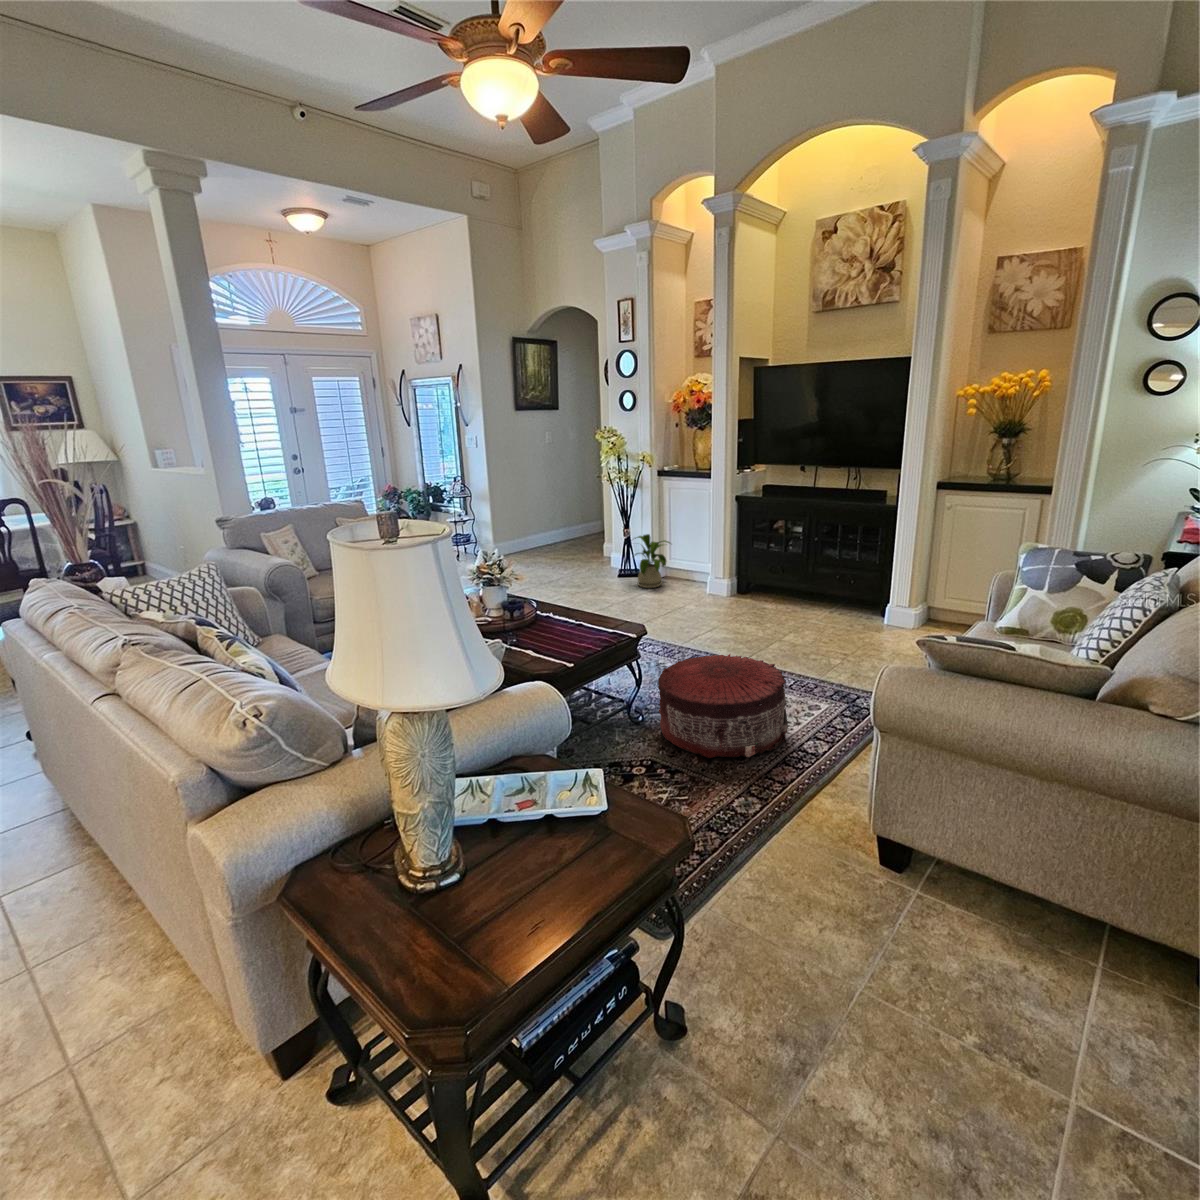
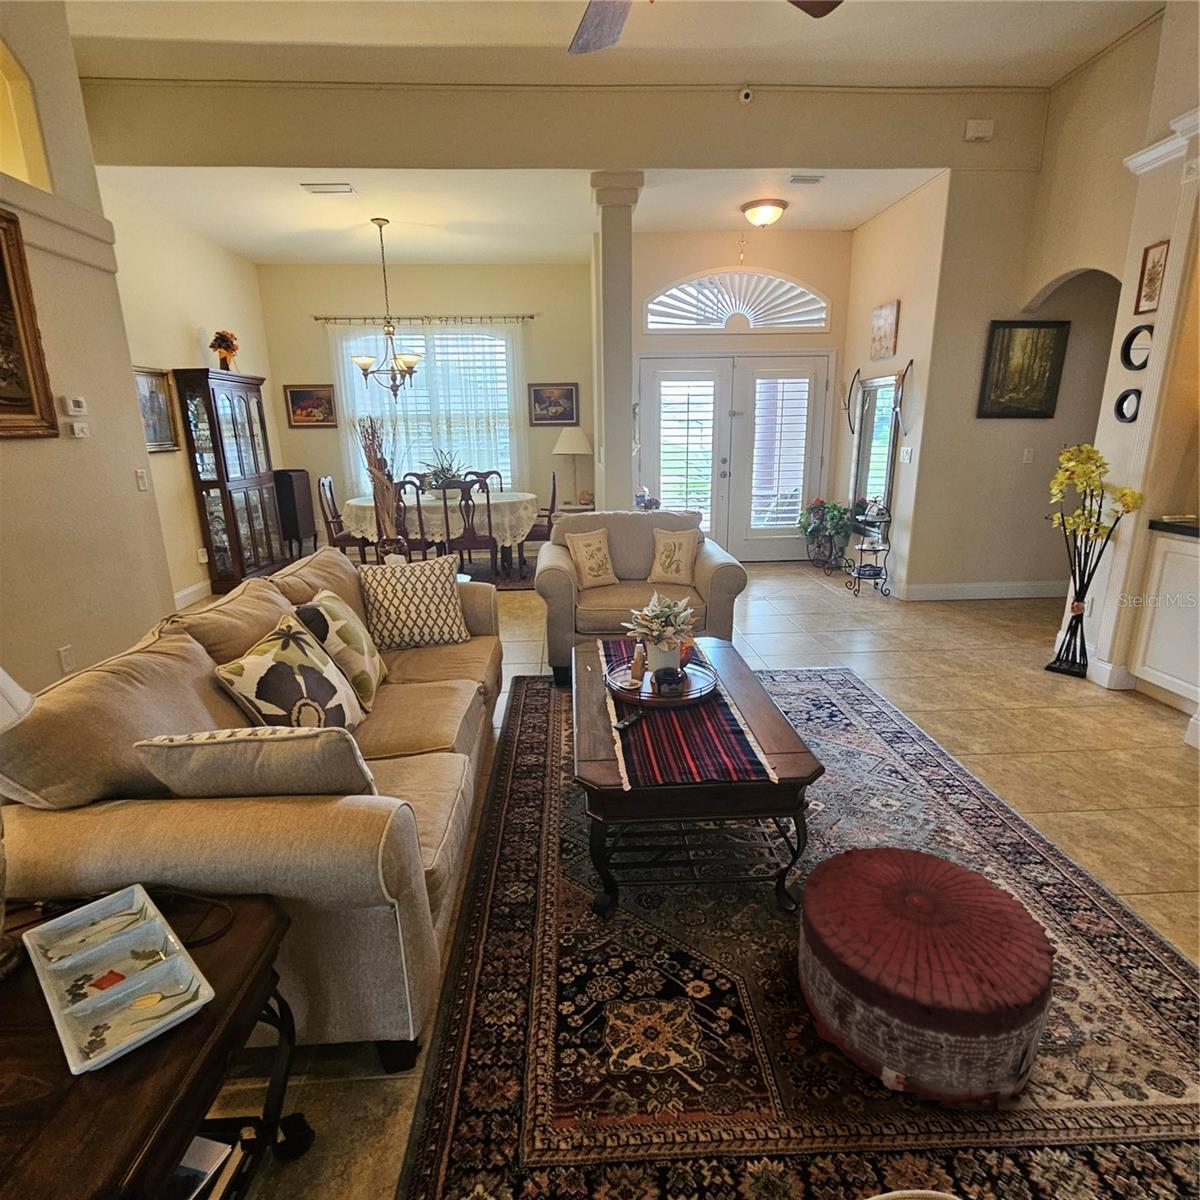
house plant: present [635,534,670,588] -> none [1051,616,1137,702]

